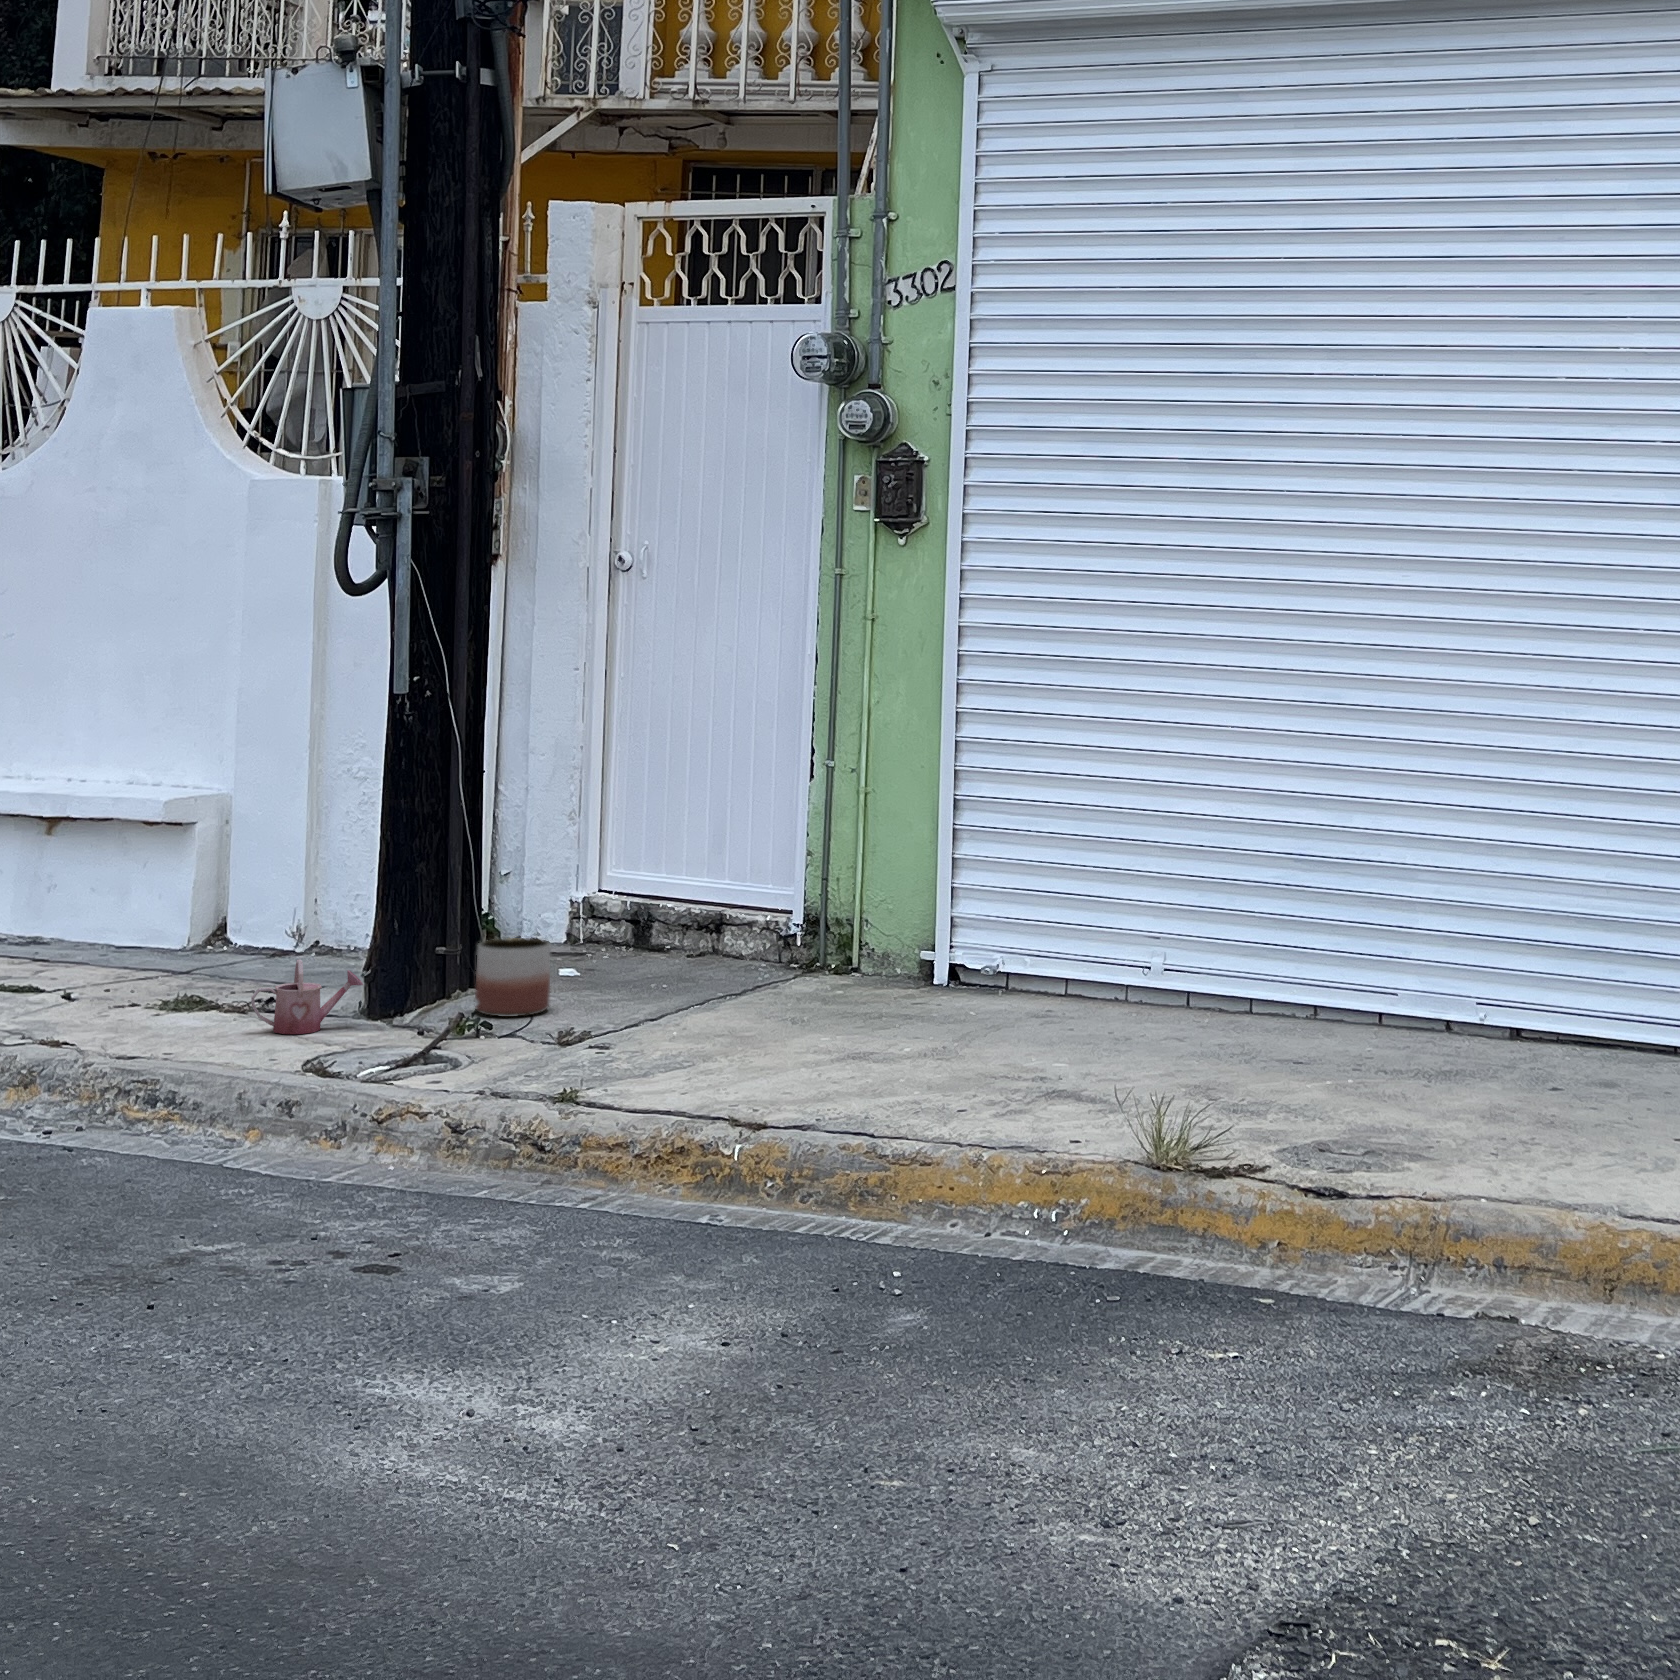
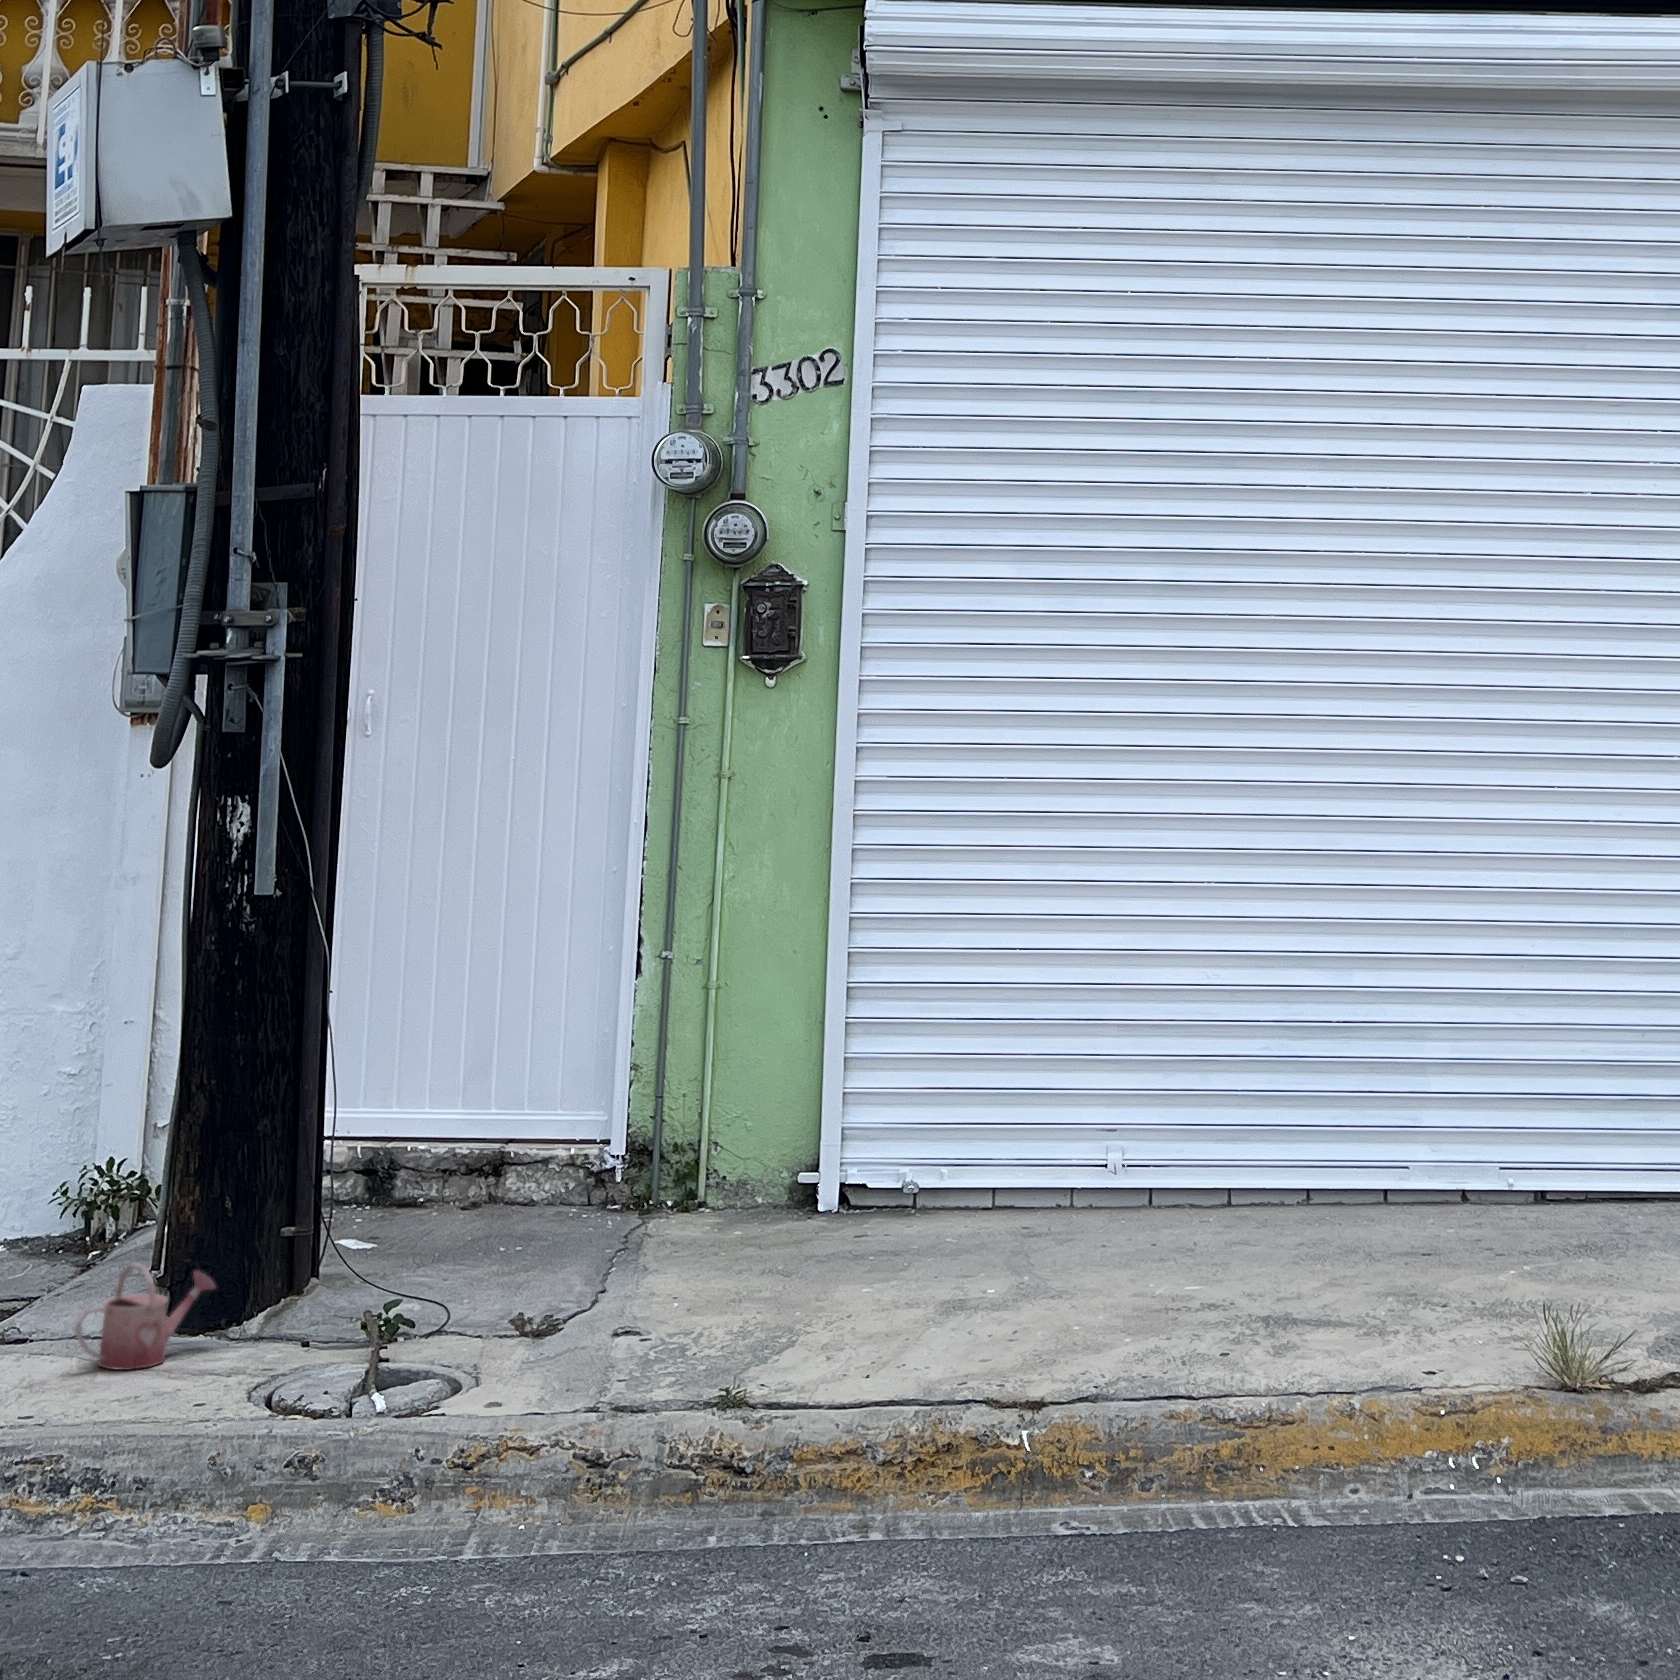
planter: present [475,938,551,1017] -> none [342,1203,444,1310]

